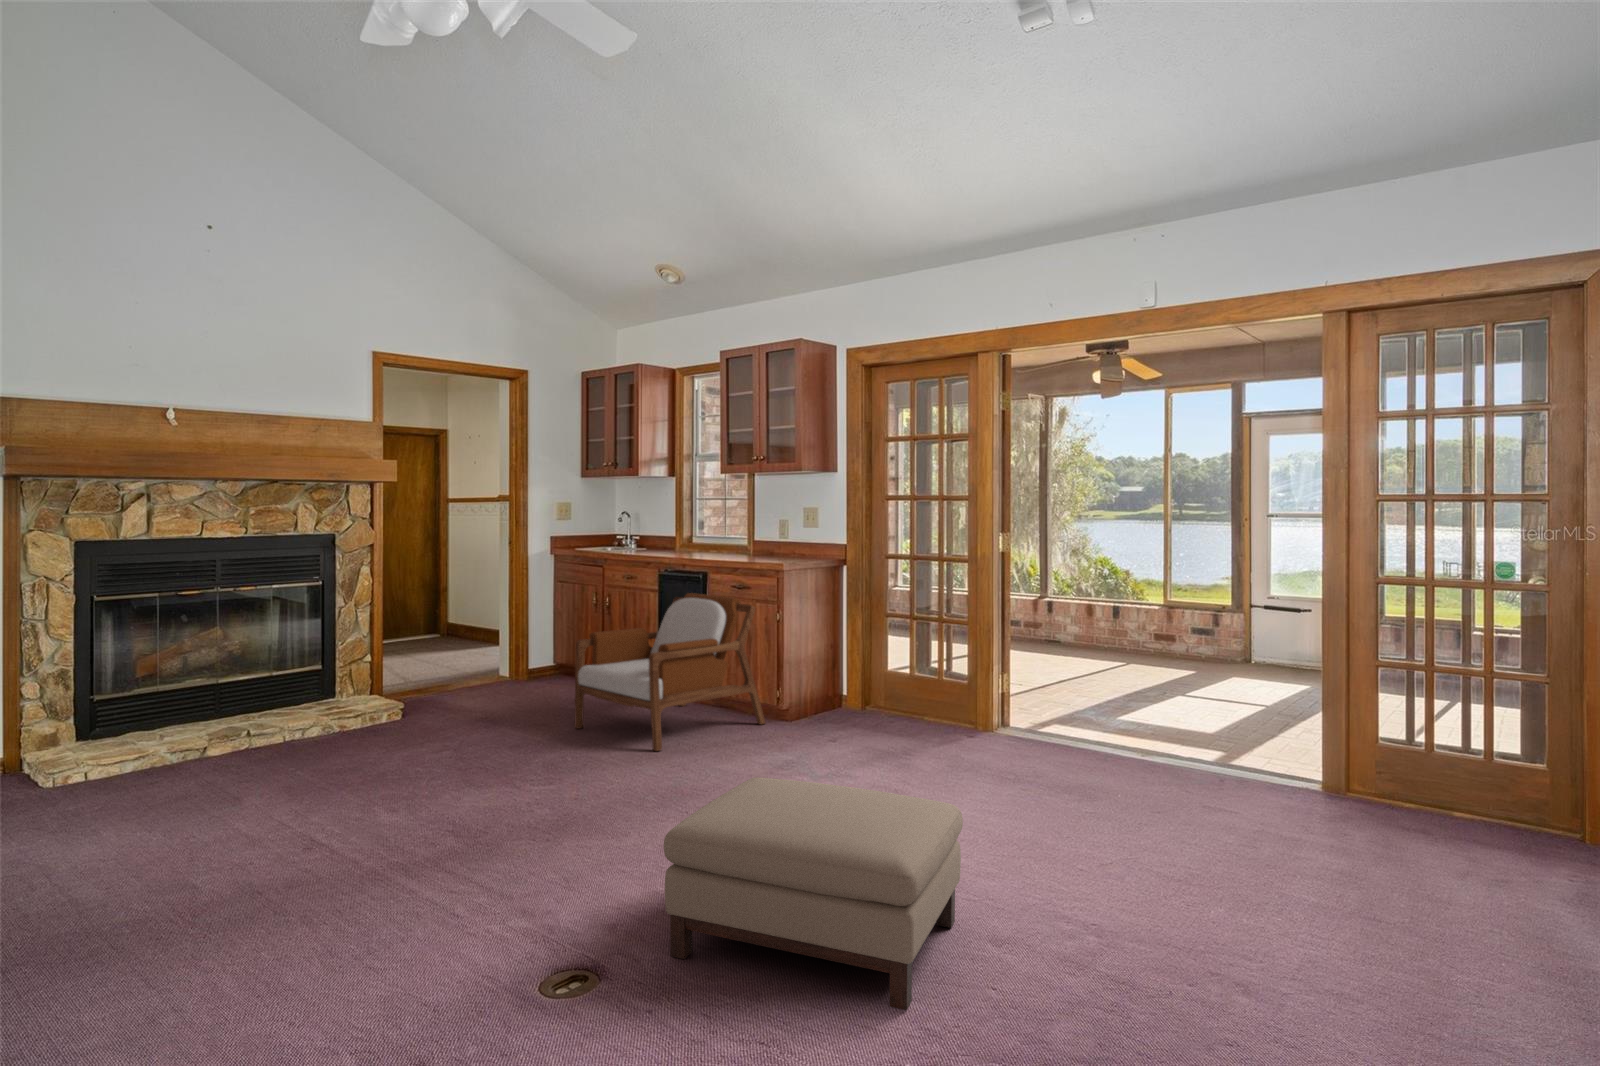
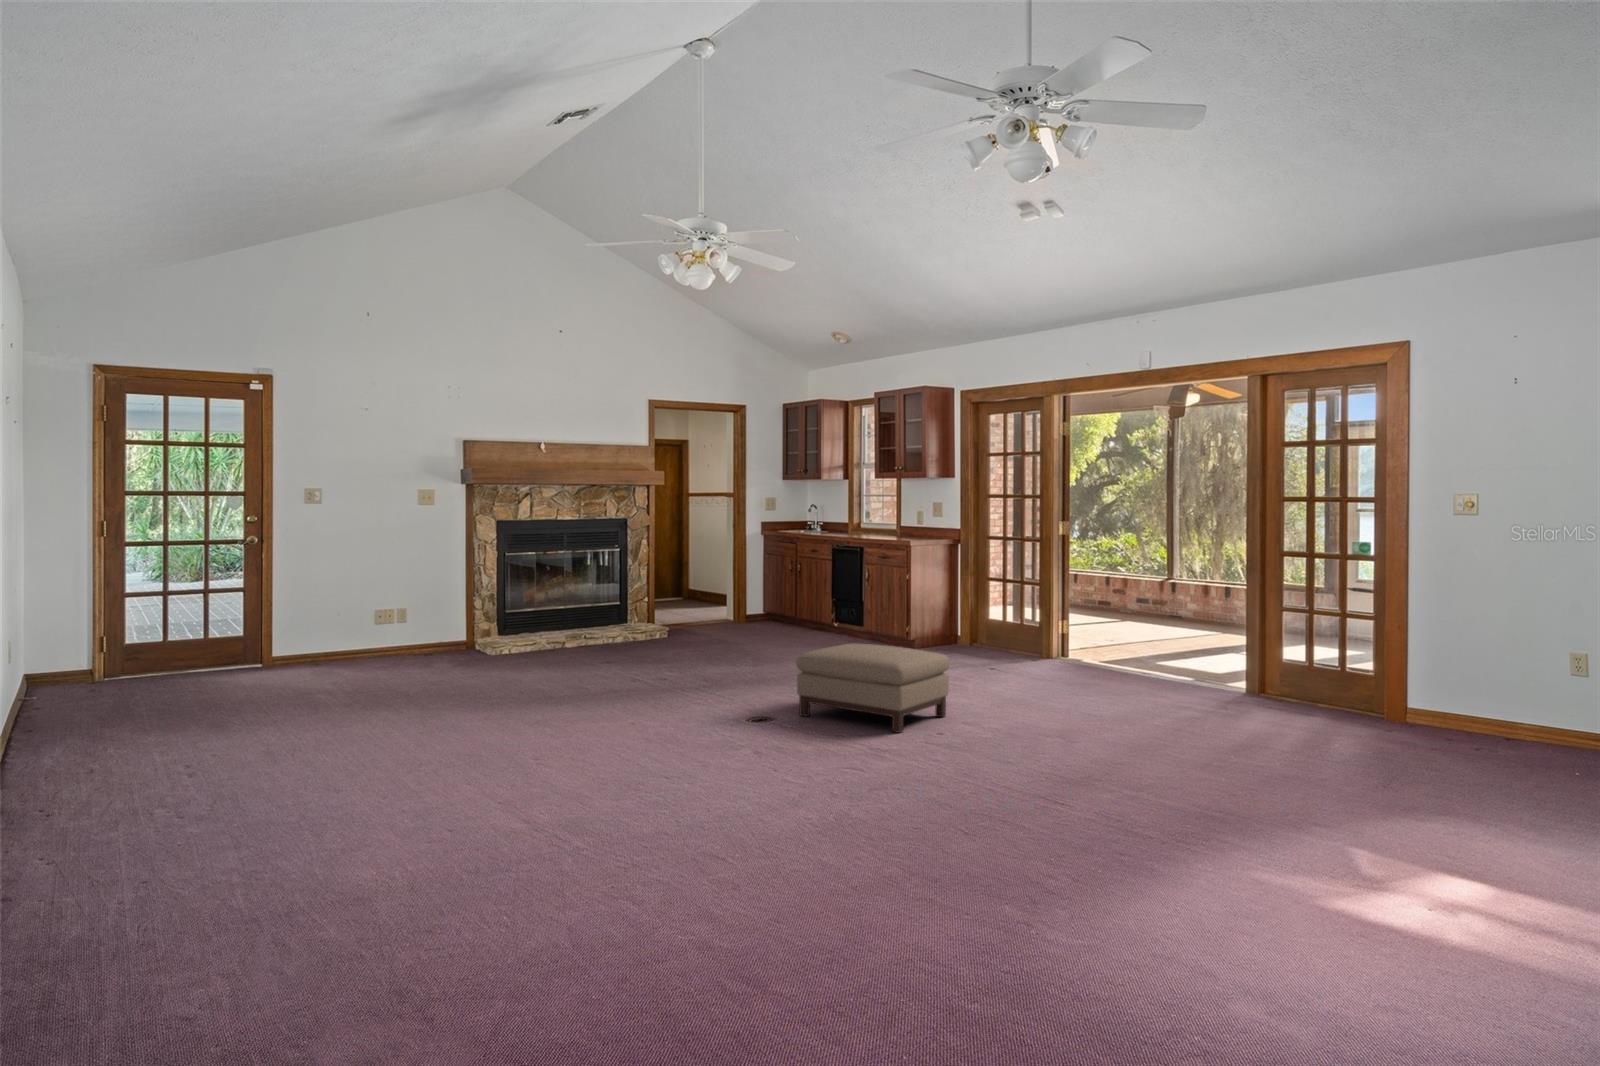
armchair: present [574,593,765,751] -> none [772,561,898,657]

